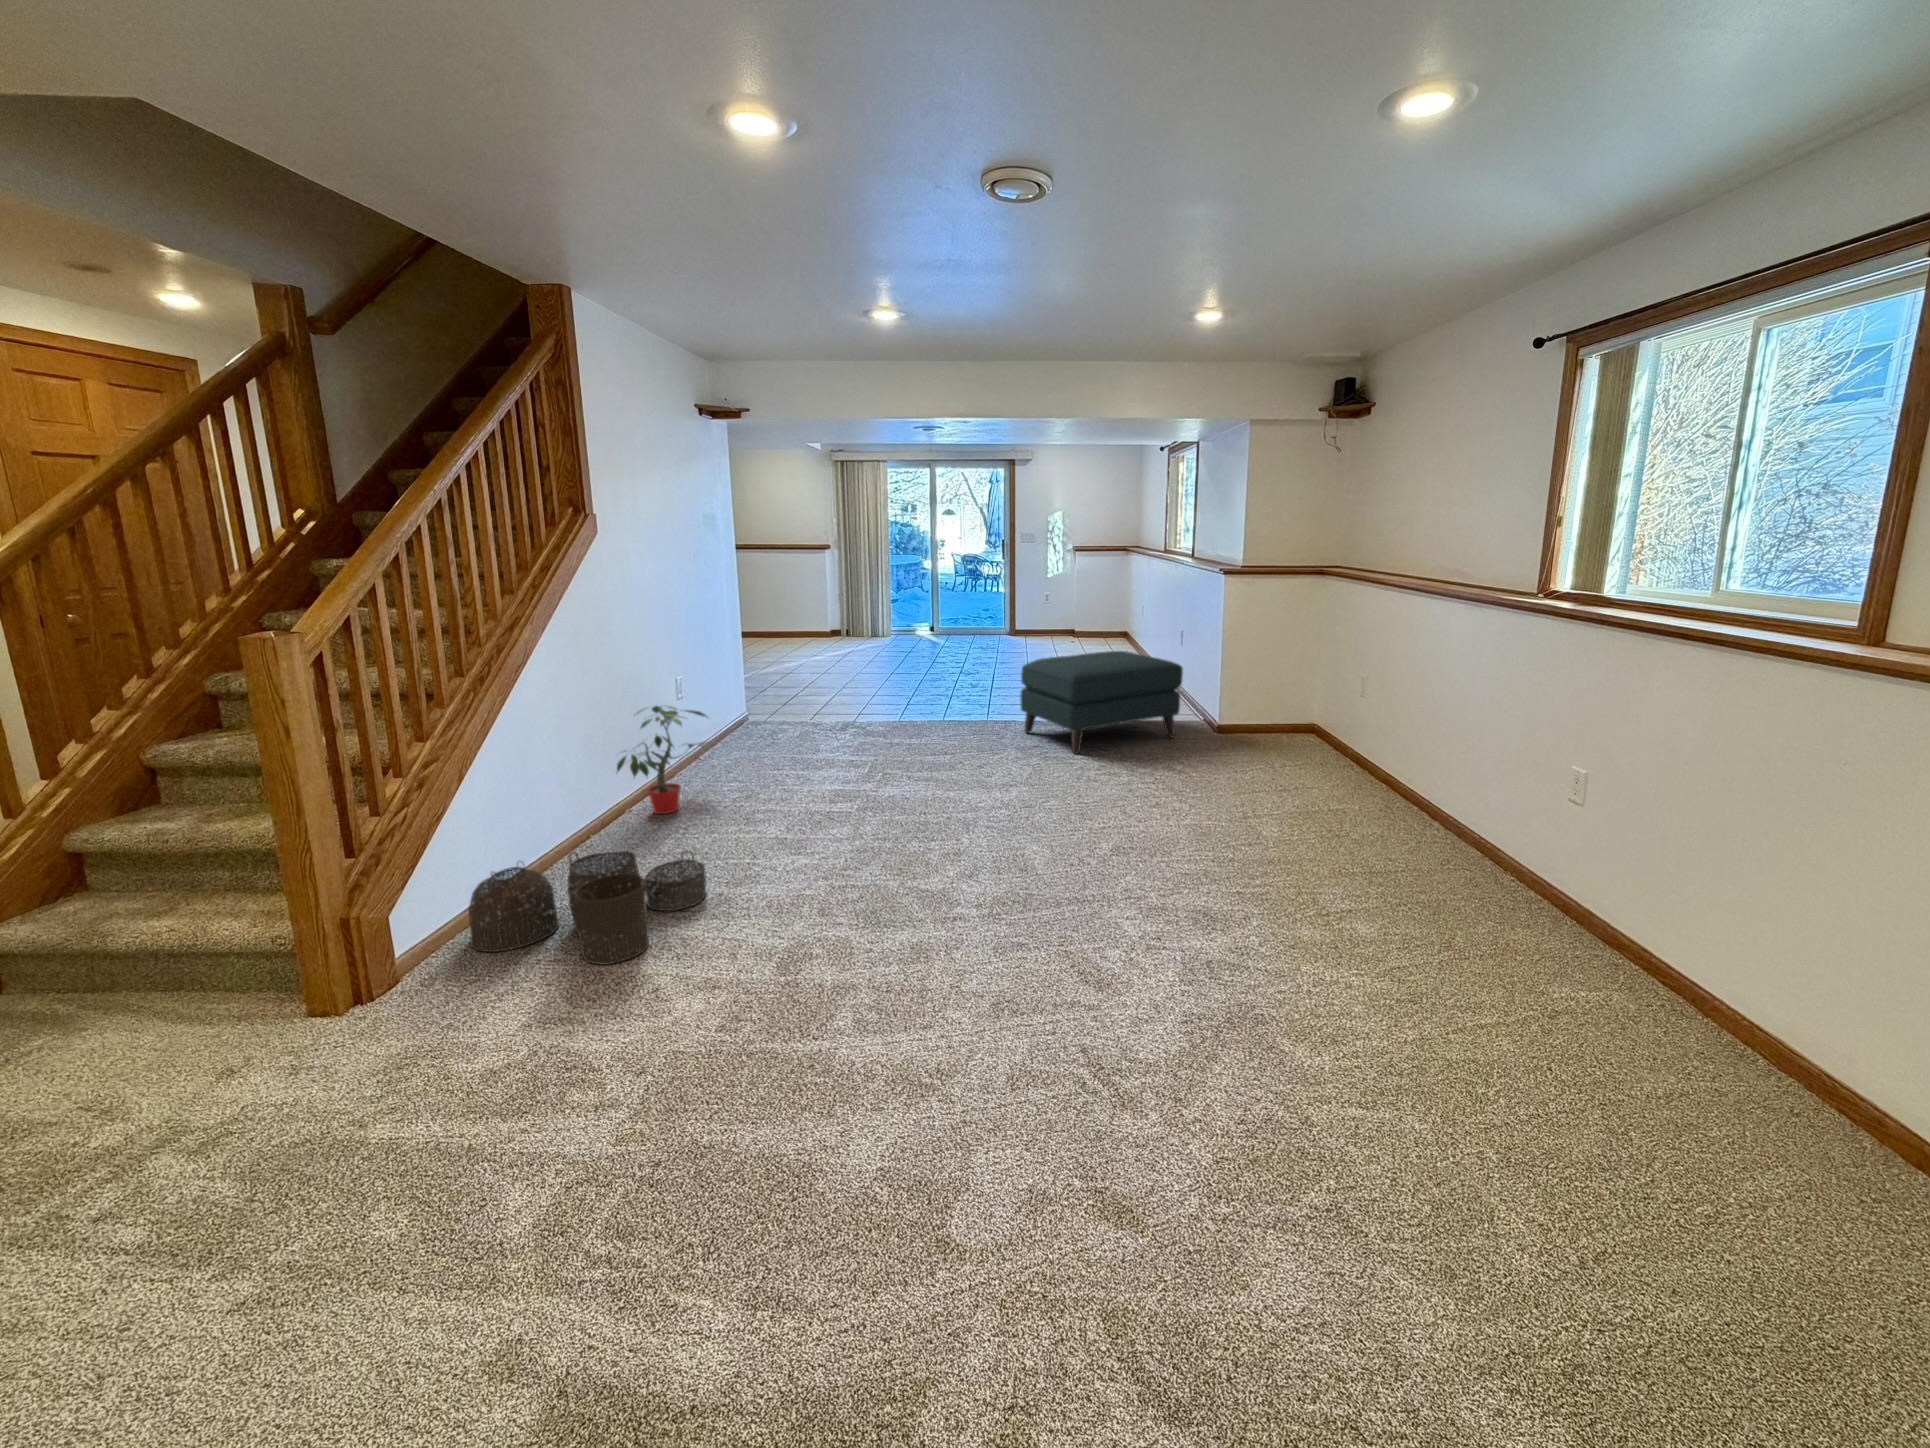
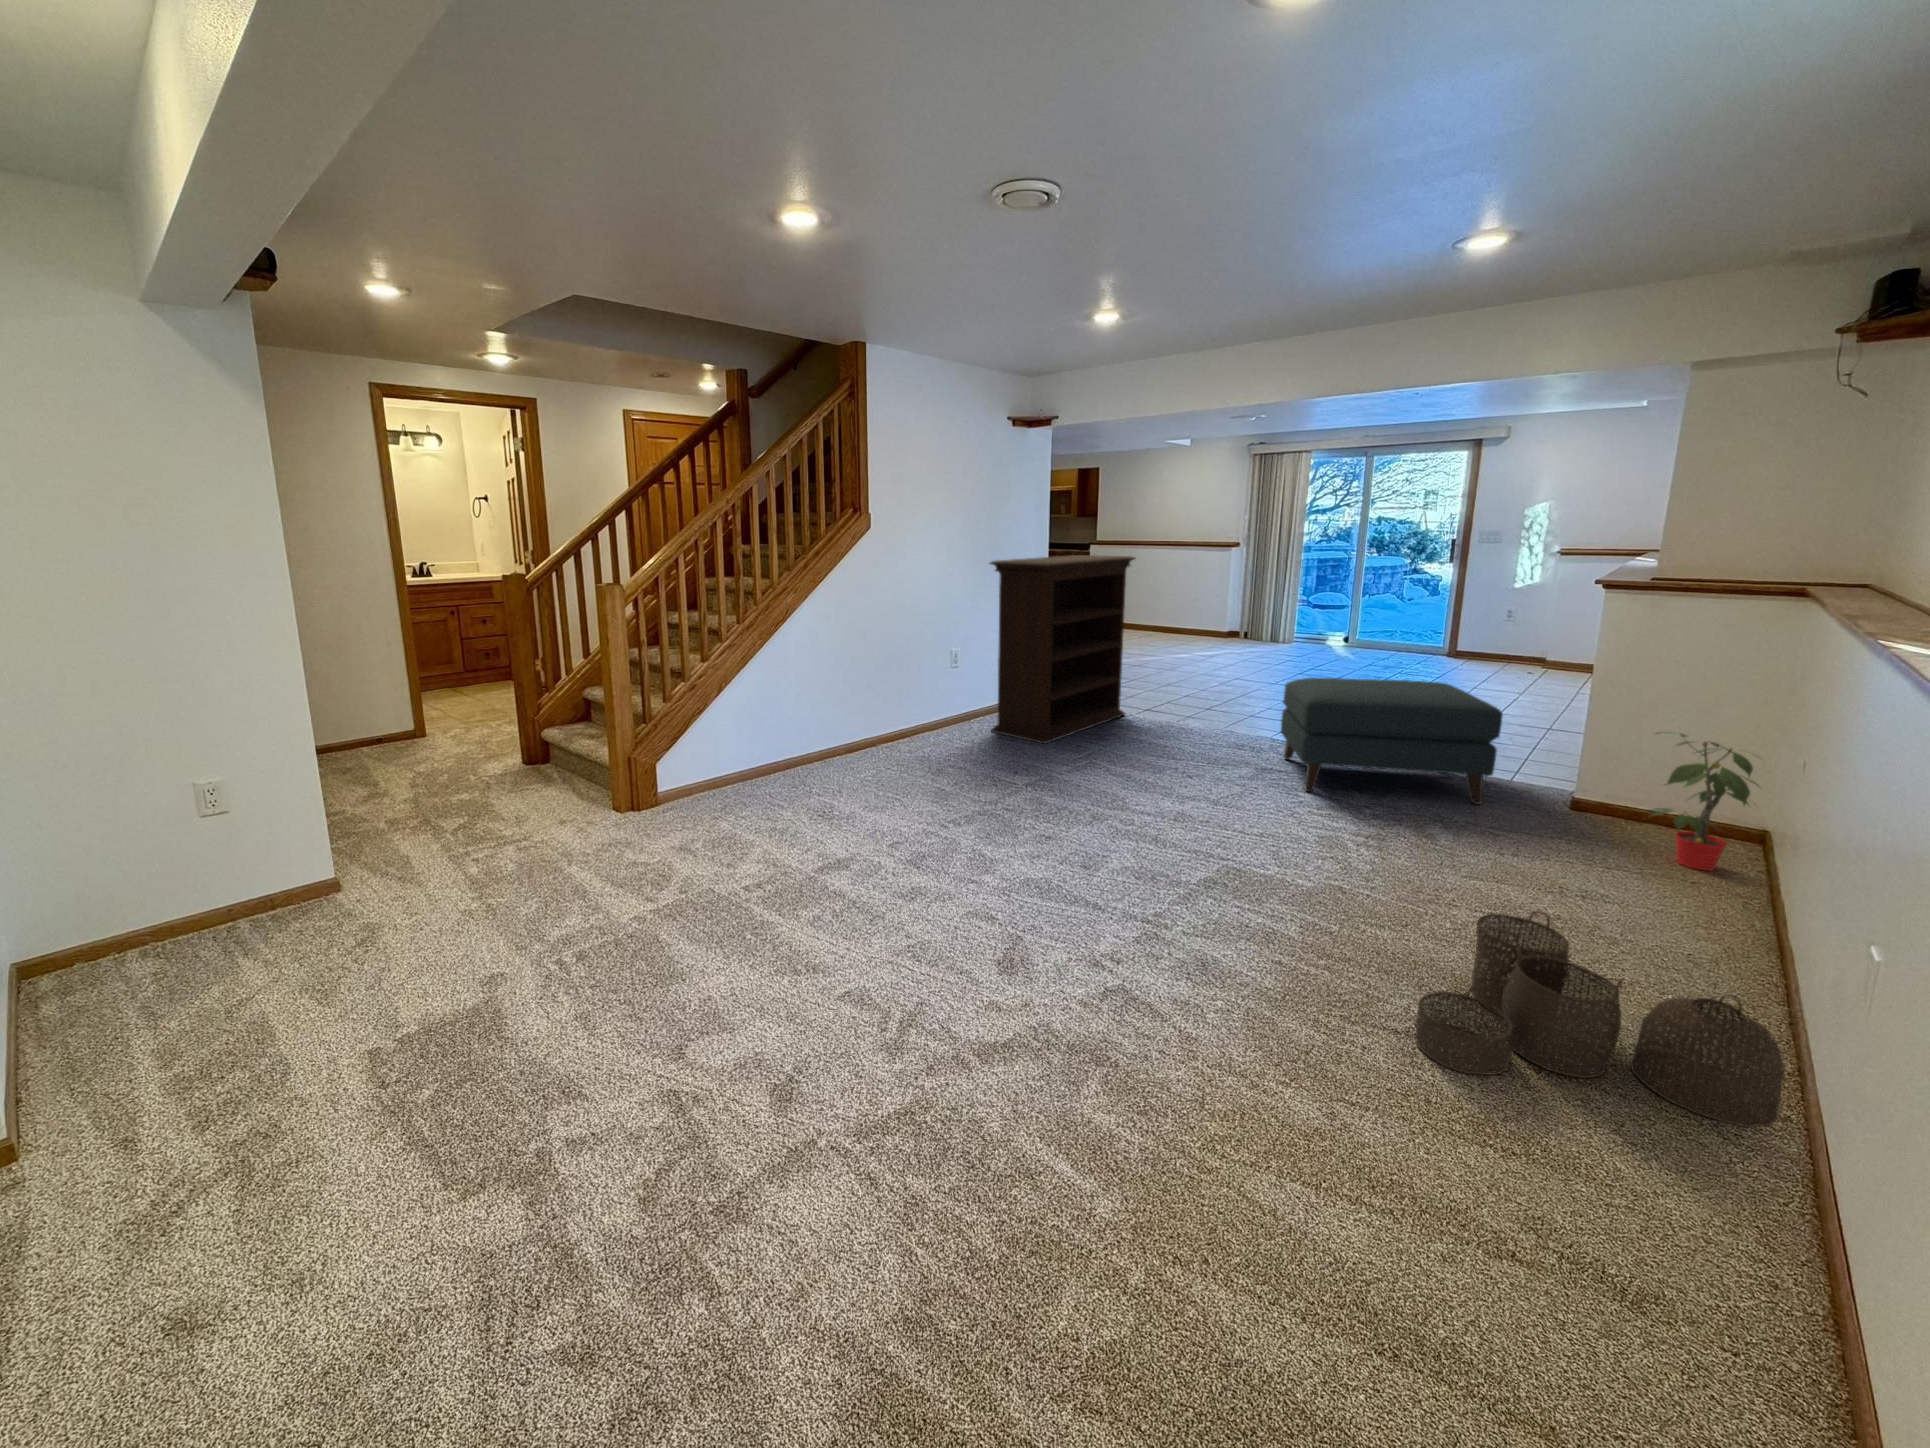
bookshelf: none [726,558,851,766] -> present [990,555,1135,744]
potted plant: present [617,706,711,814] -> present [1651,733,1757,871]
woven basket: present [469,851,706,965] -> present [1415,911,1784,1127]

